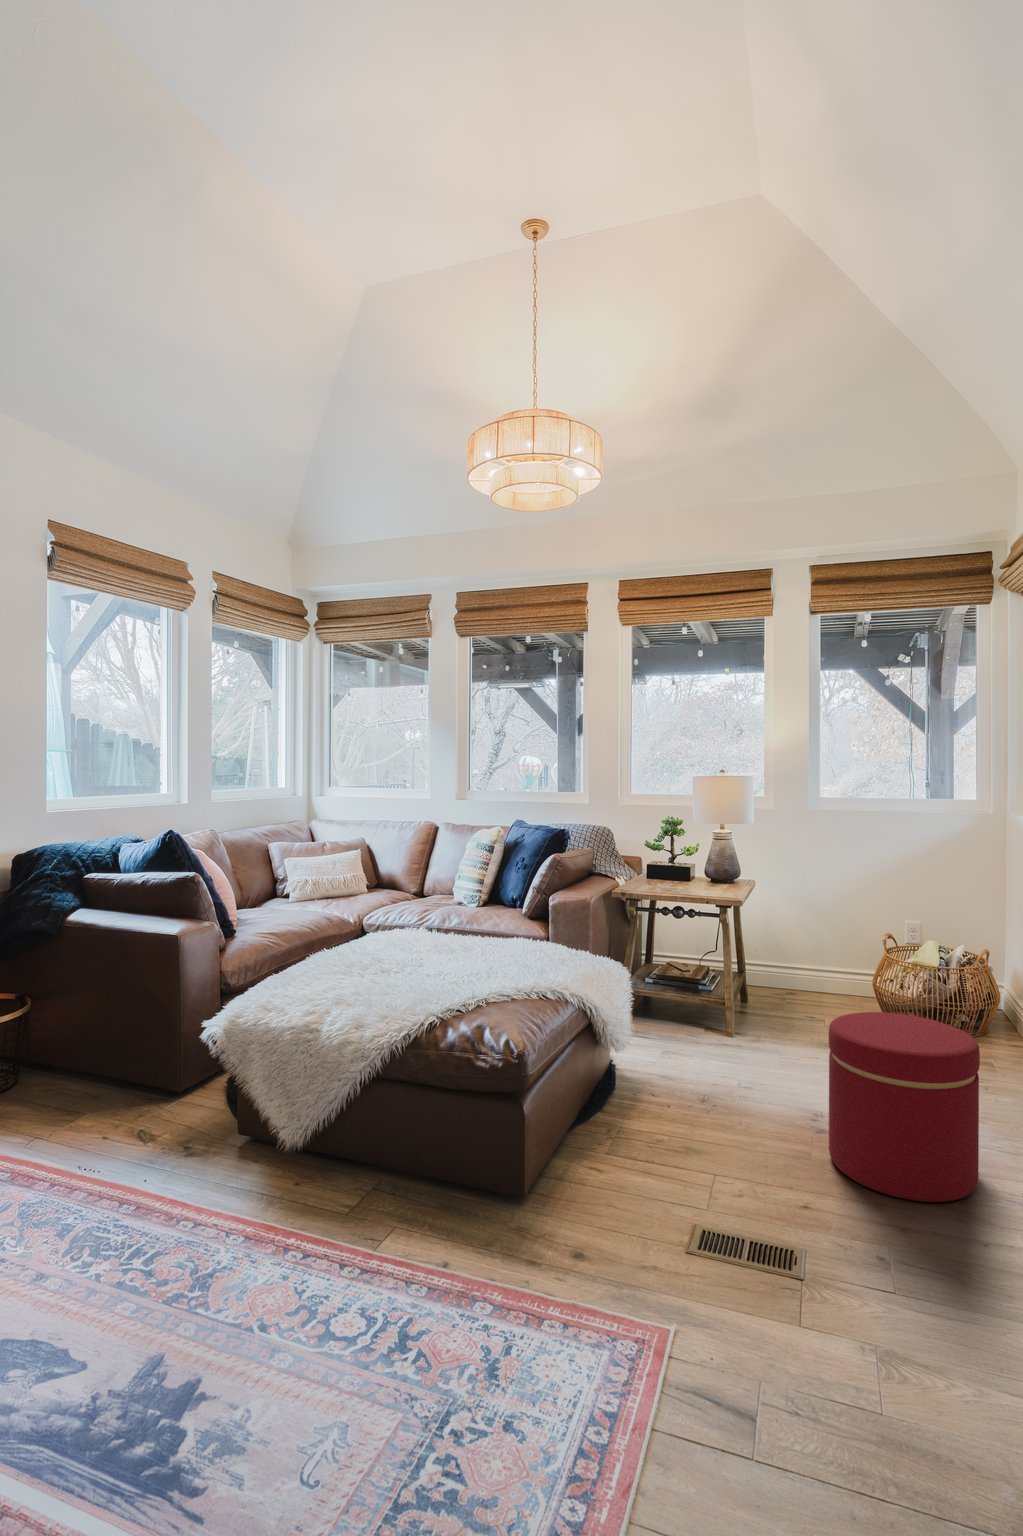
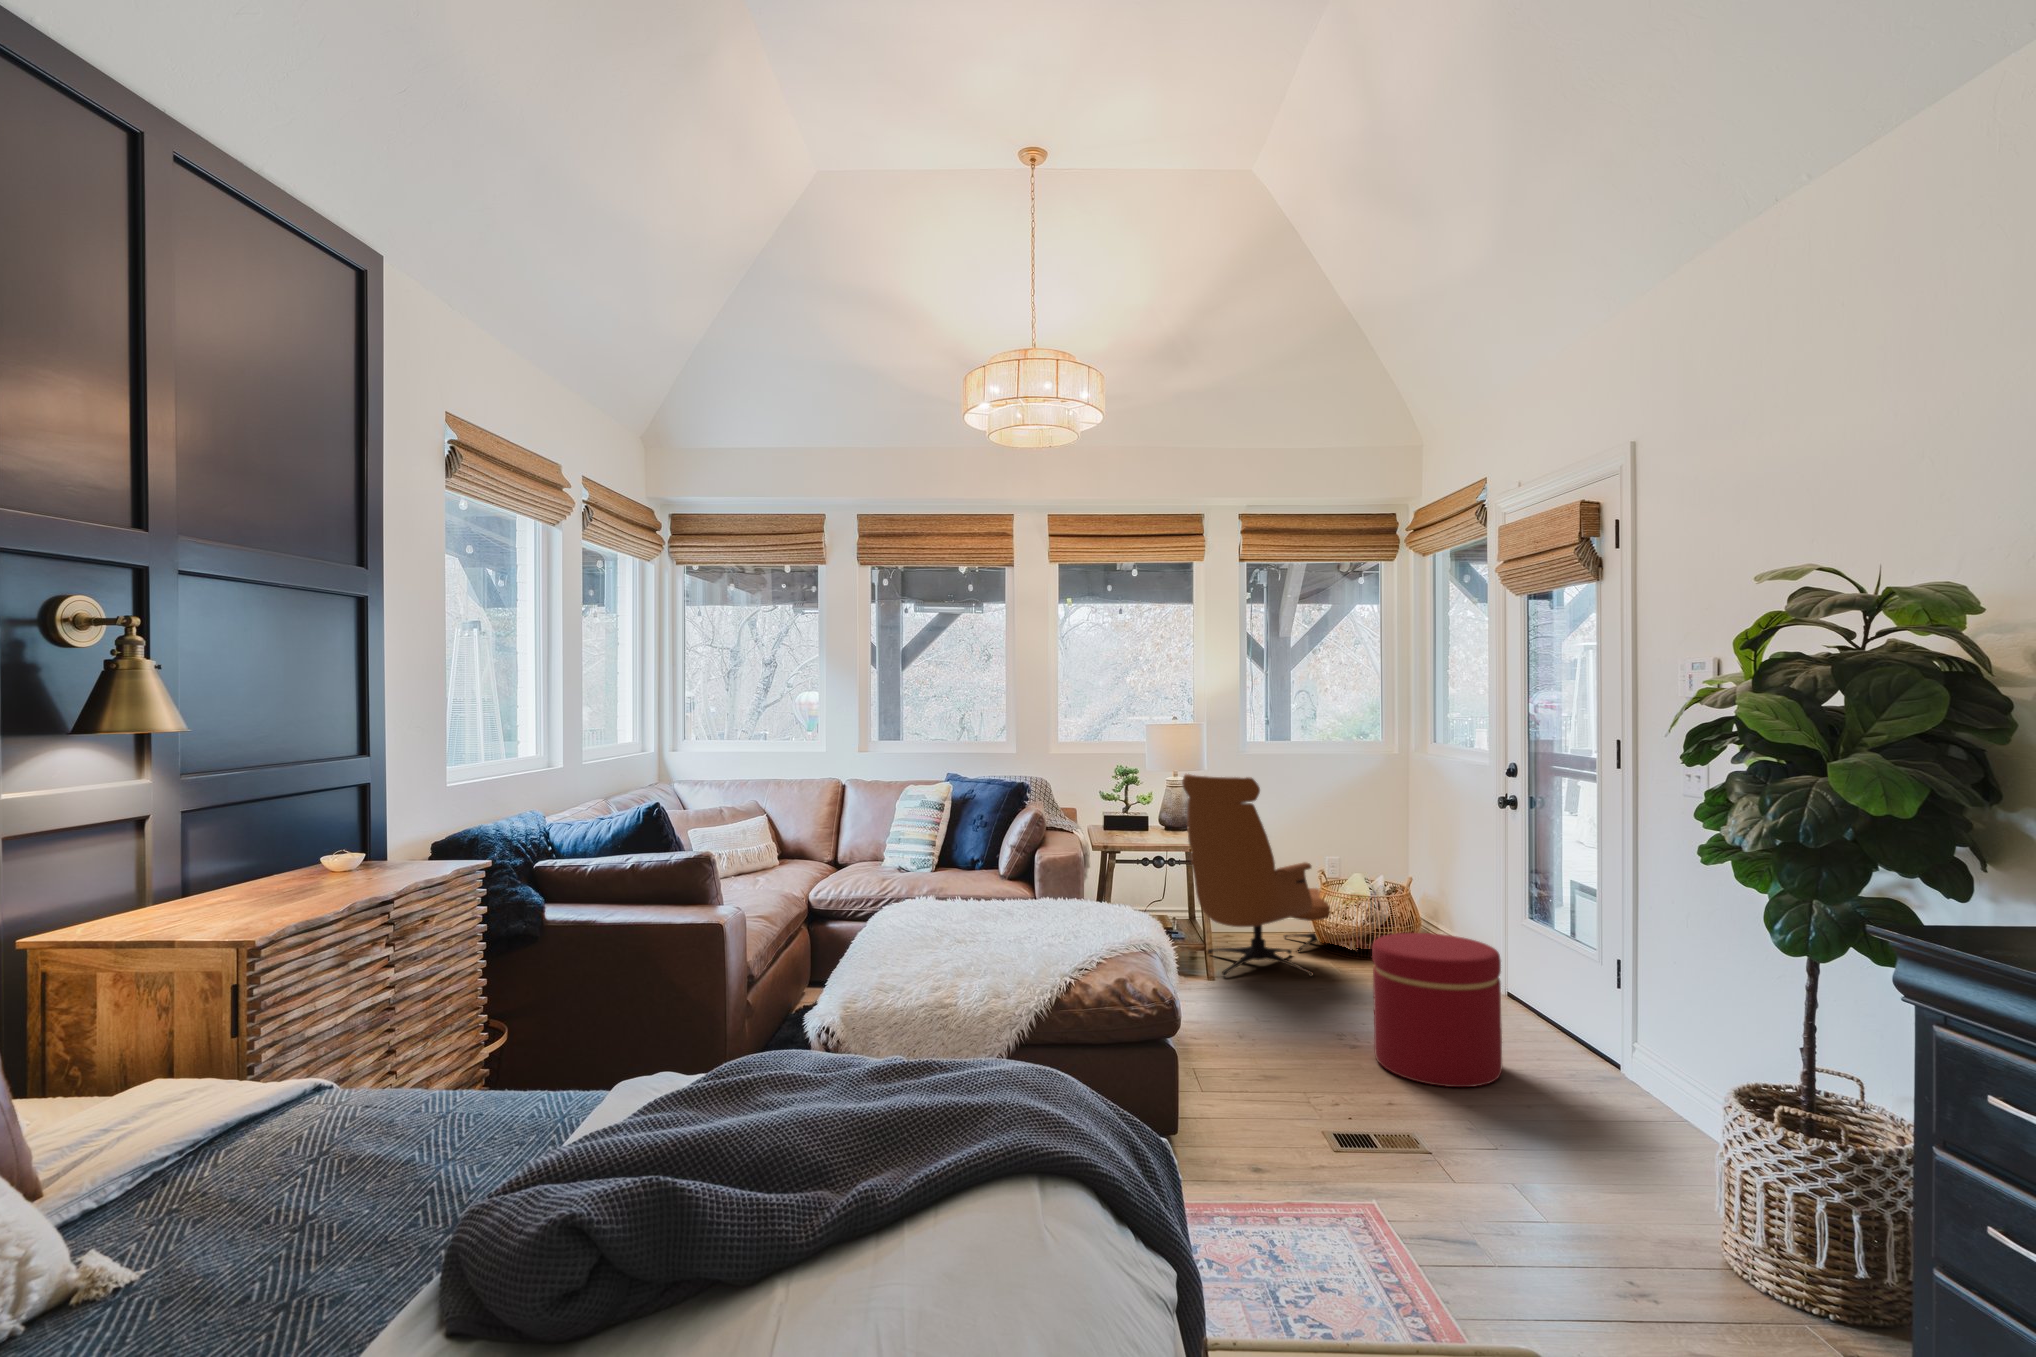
lounge chair: none [711,828,928,1045] -> present [1182,774,1357,977]

